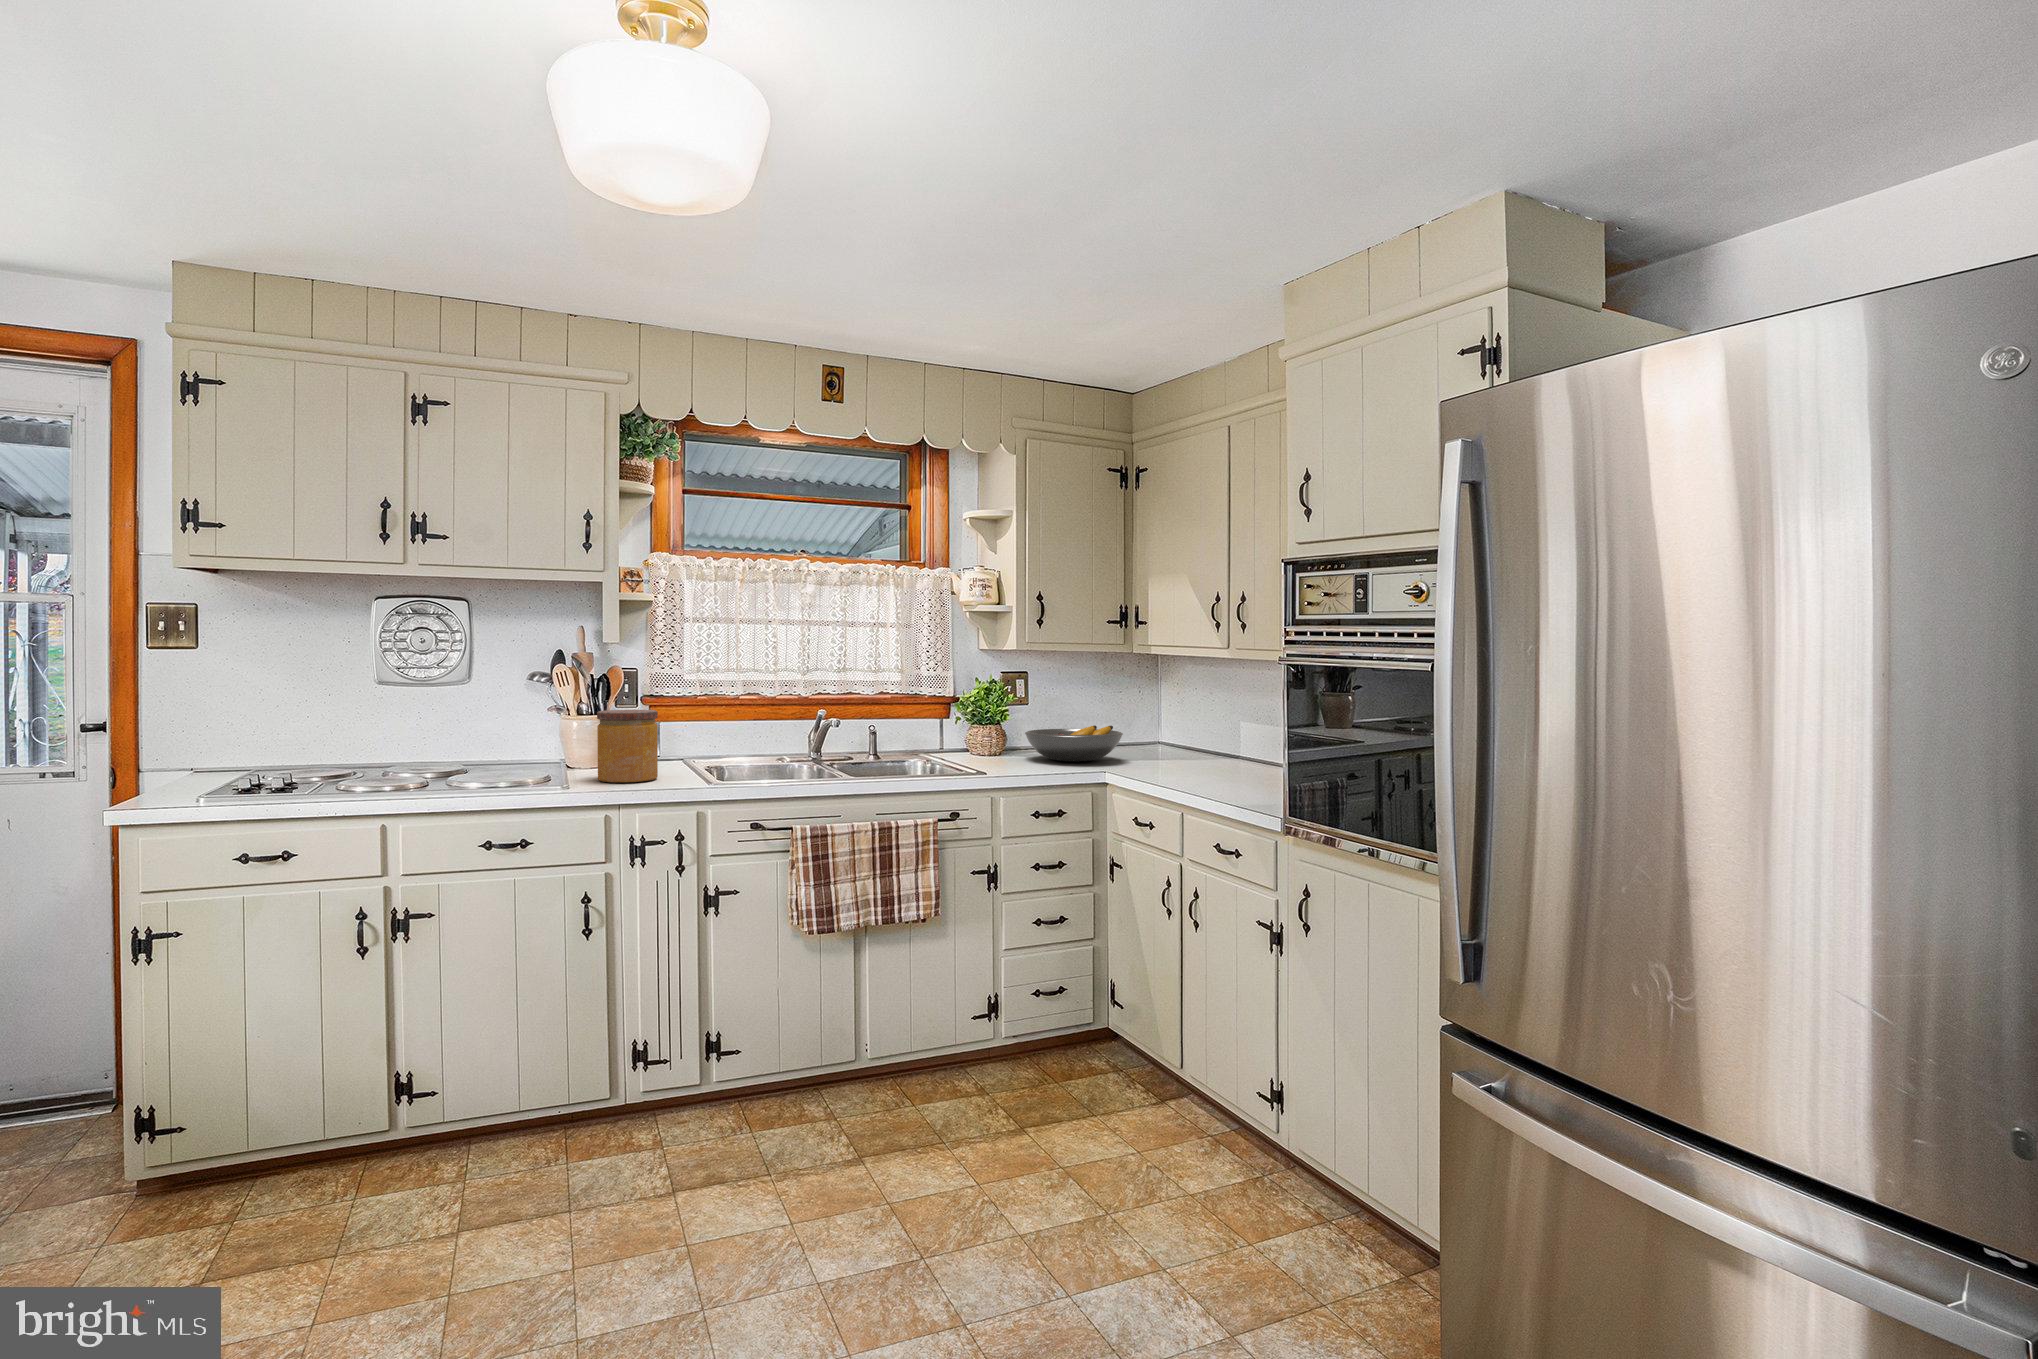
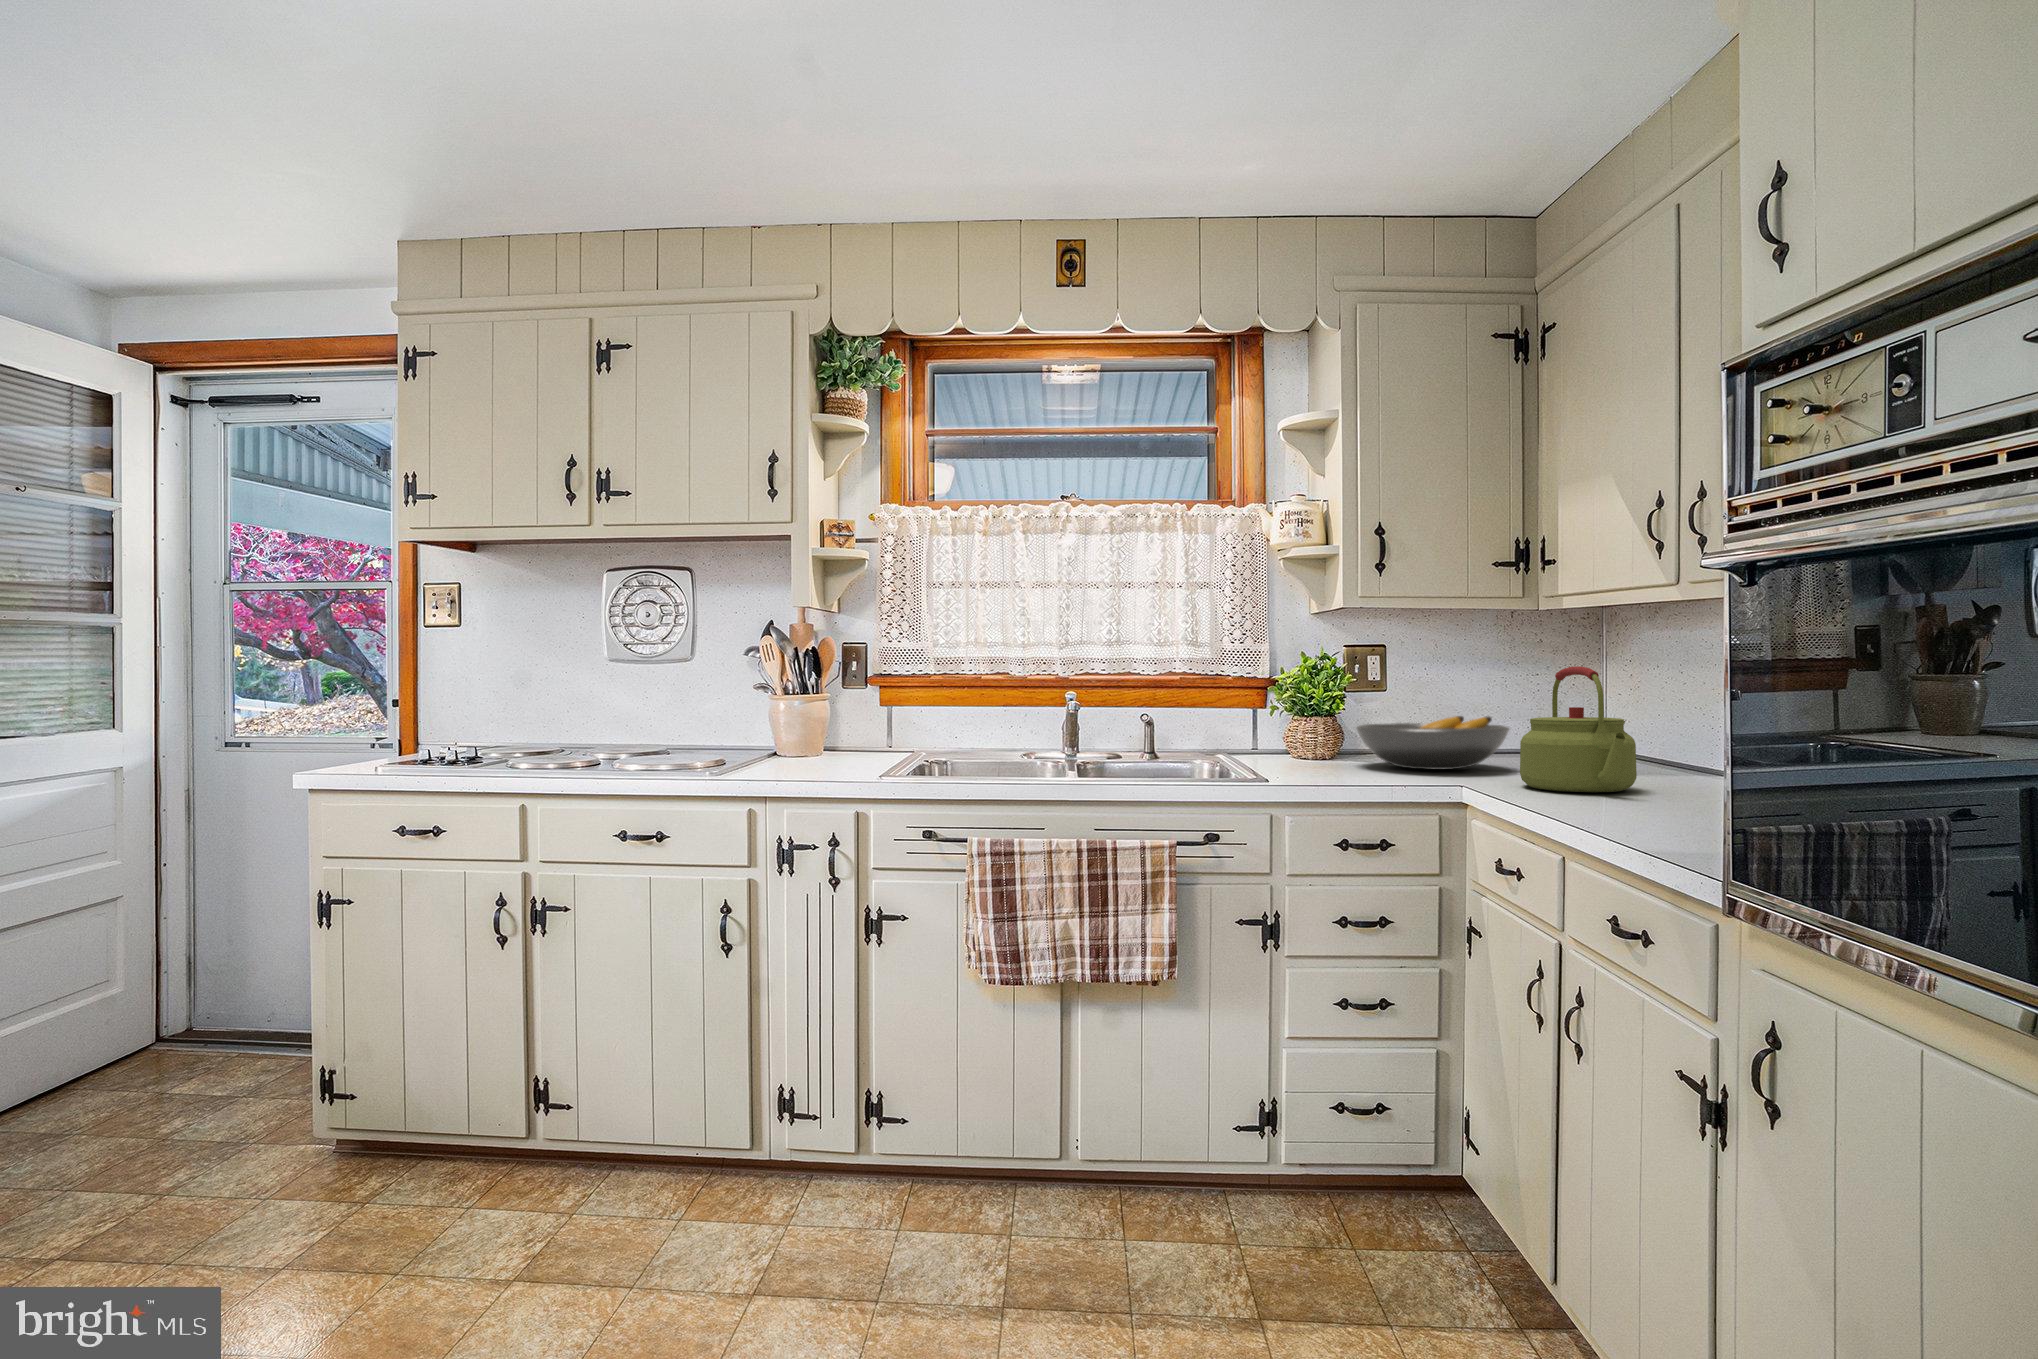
kettle: none [1143,697,1210,775] -> present [1520,666,1637,792]
jar: present [597,710,658,782] -> none [772,687,842,772]

